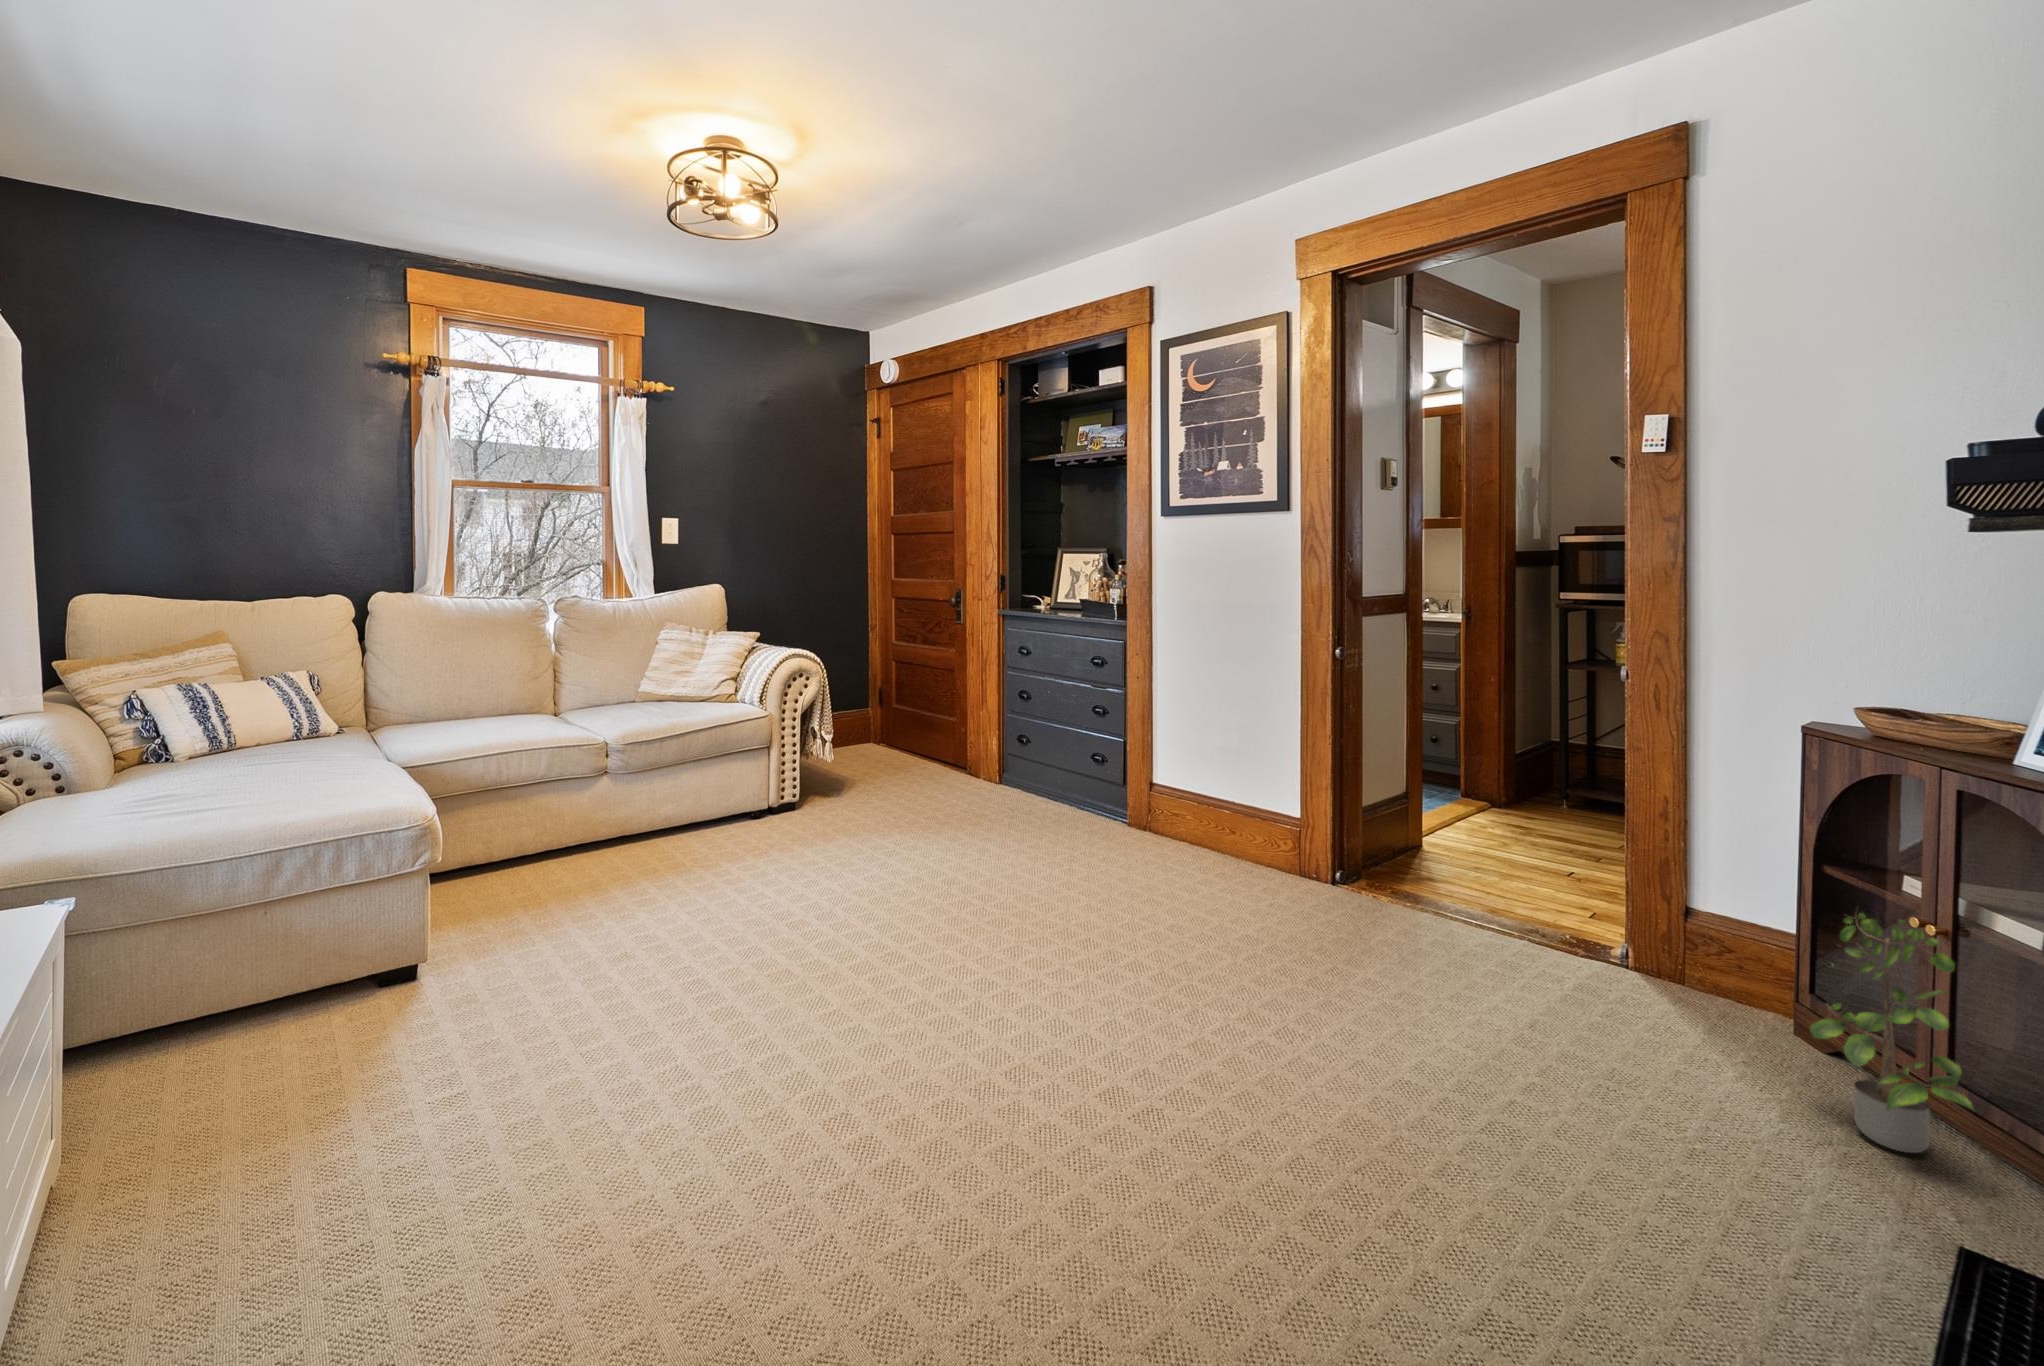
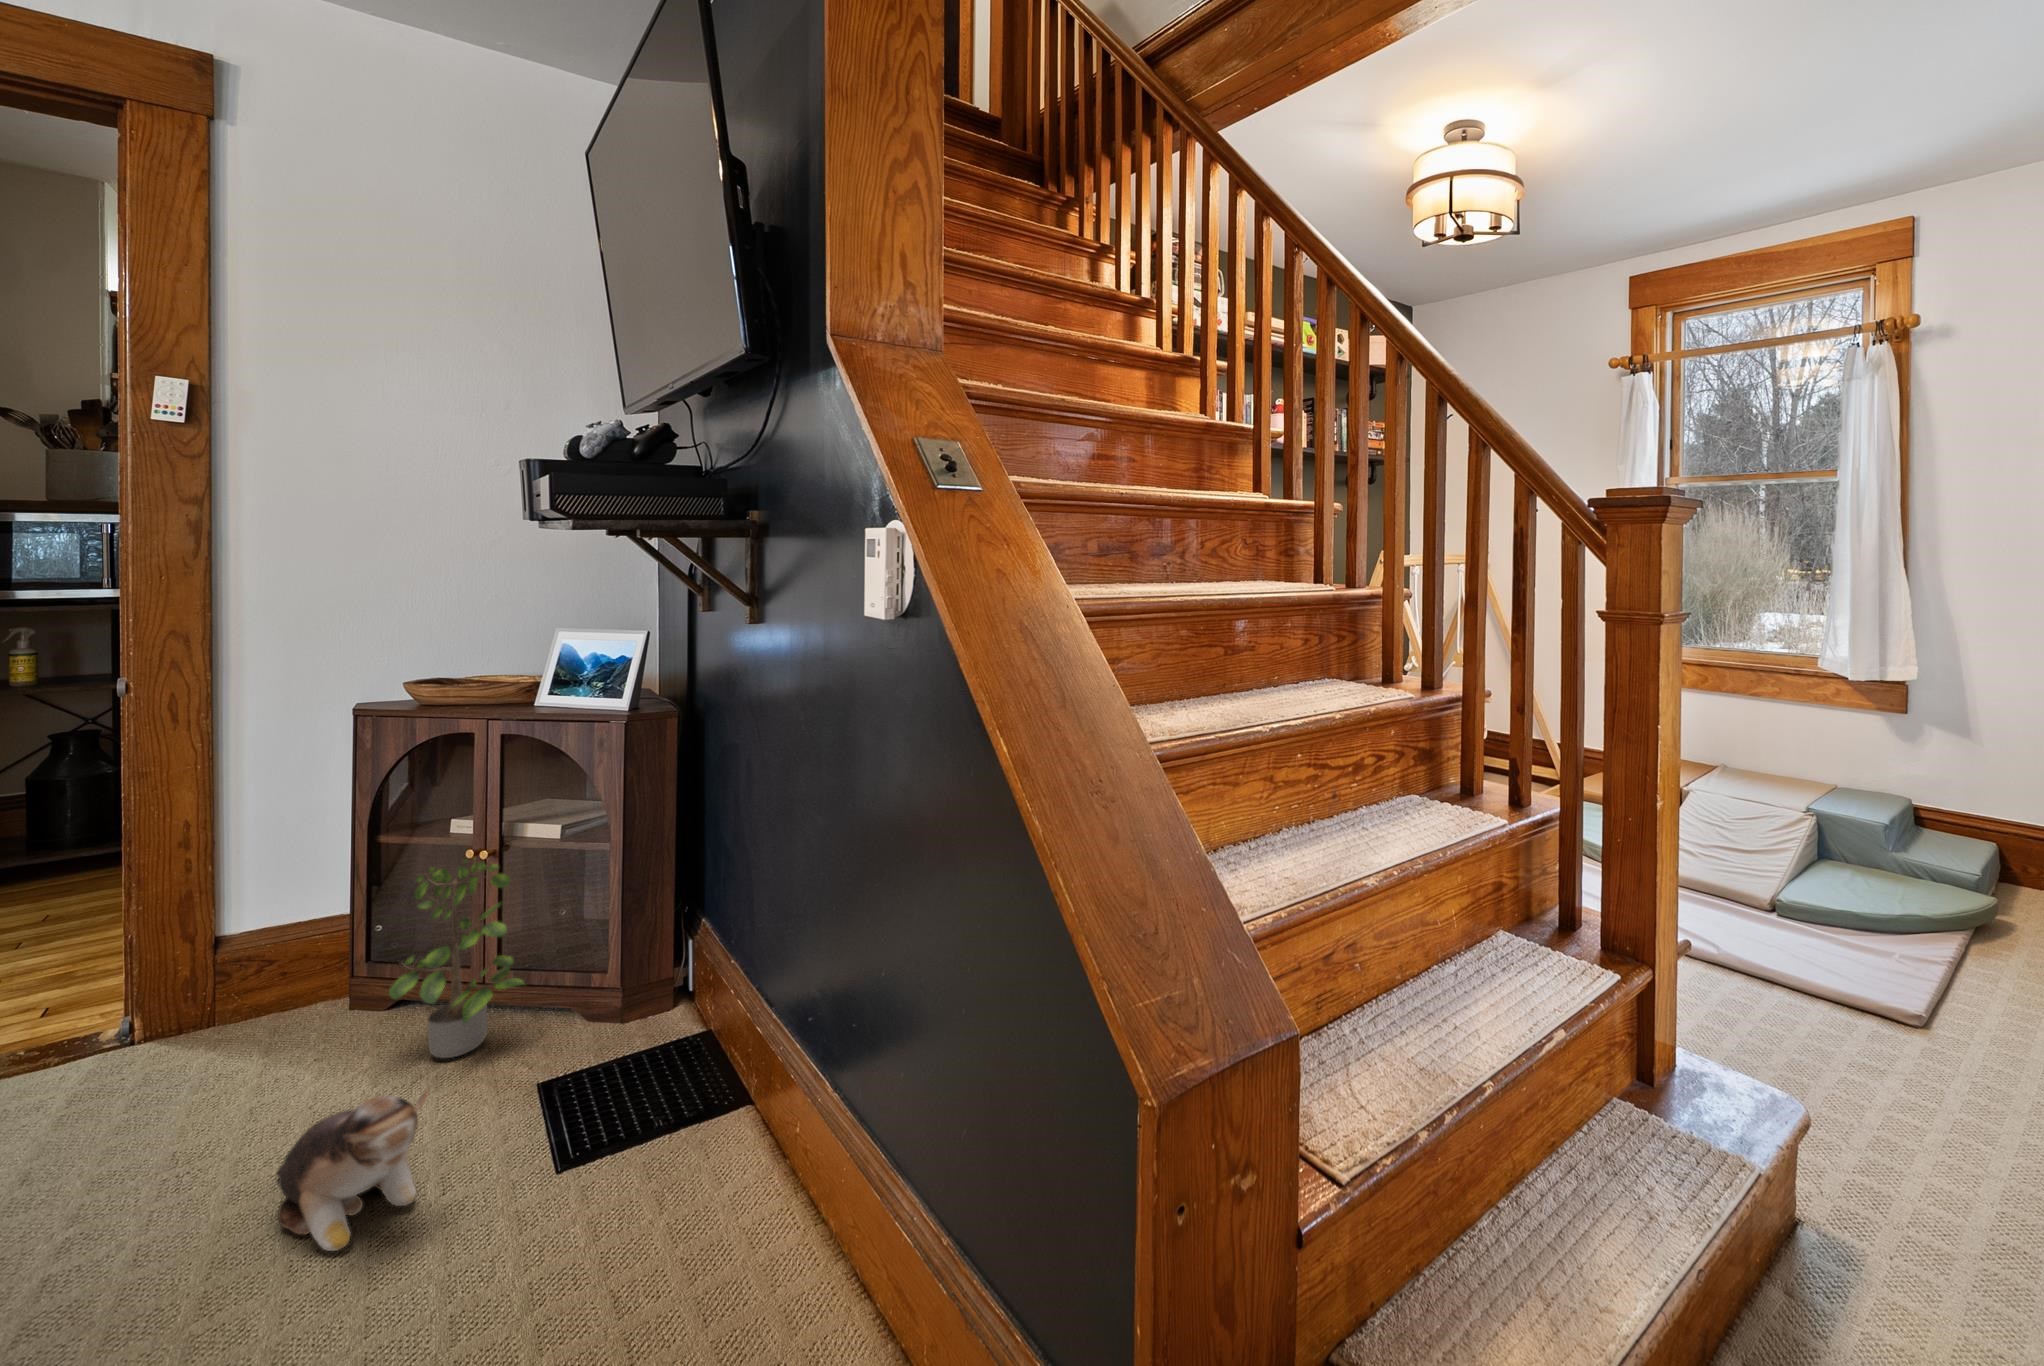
plush toy: none [1663,1092,1786,1243] -> present [277,1090,428,1251]

